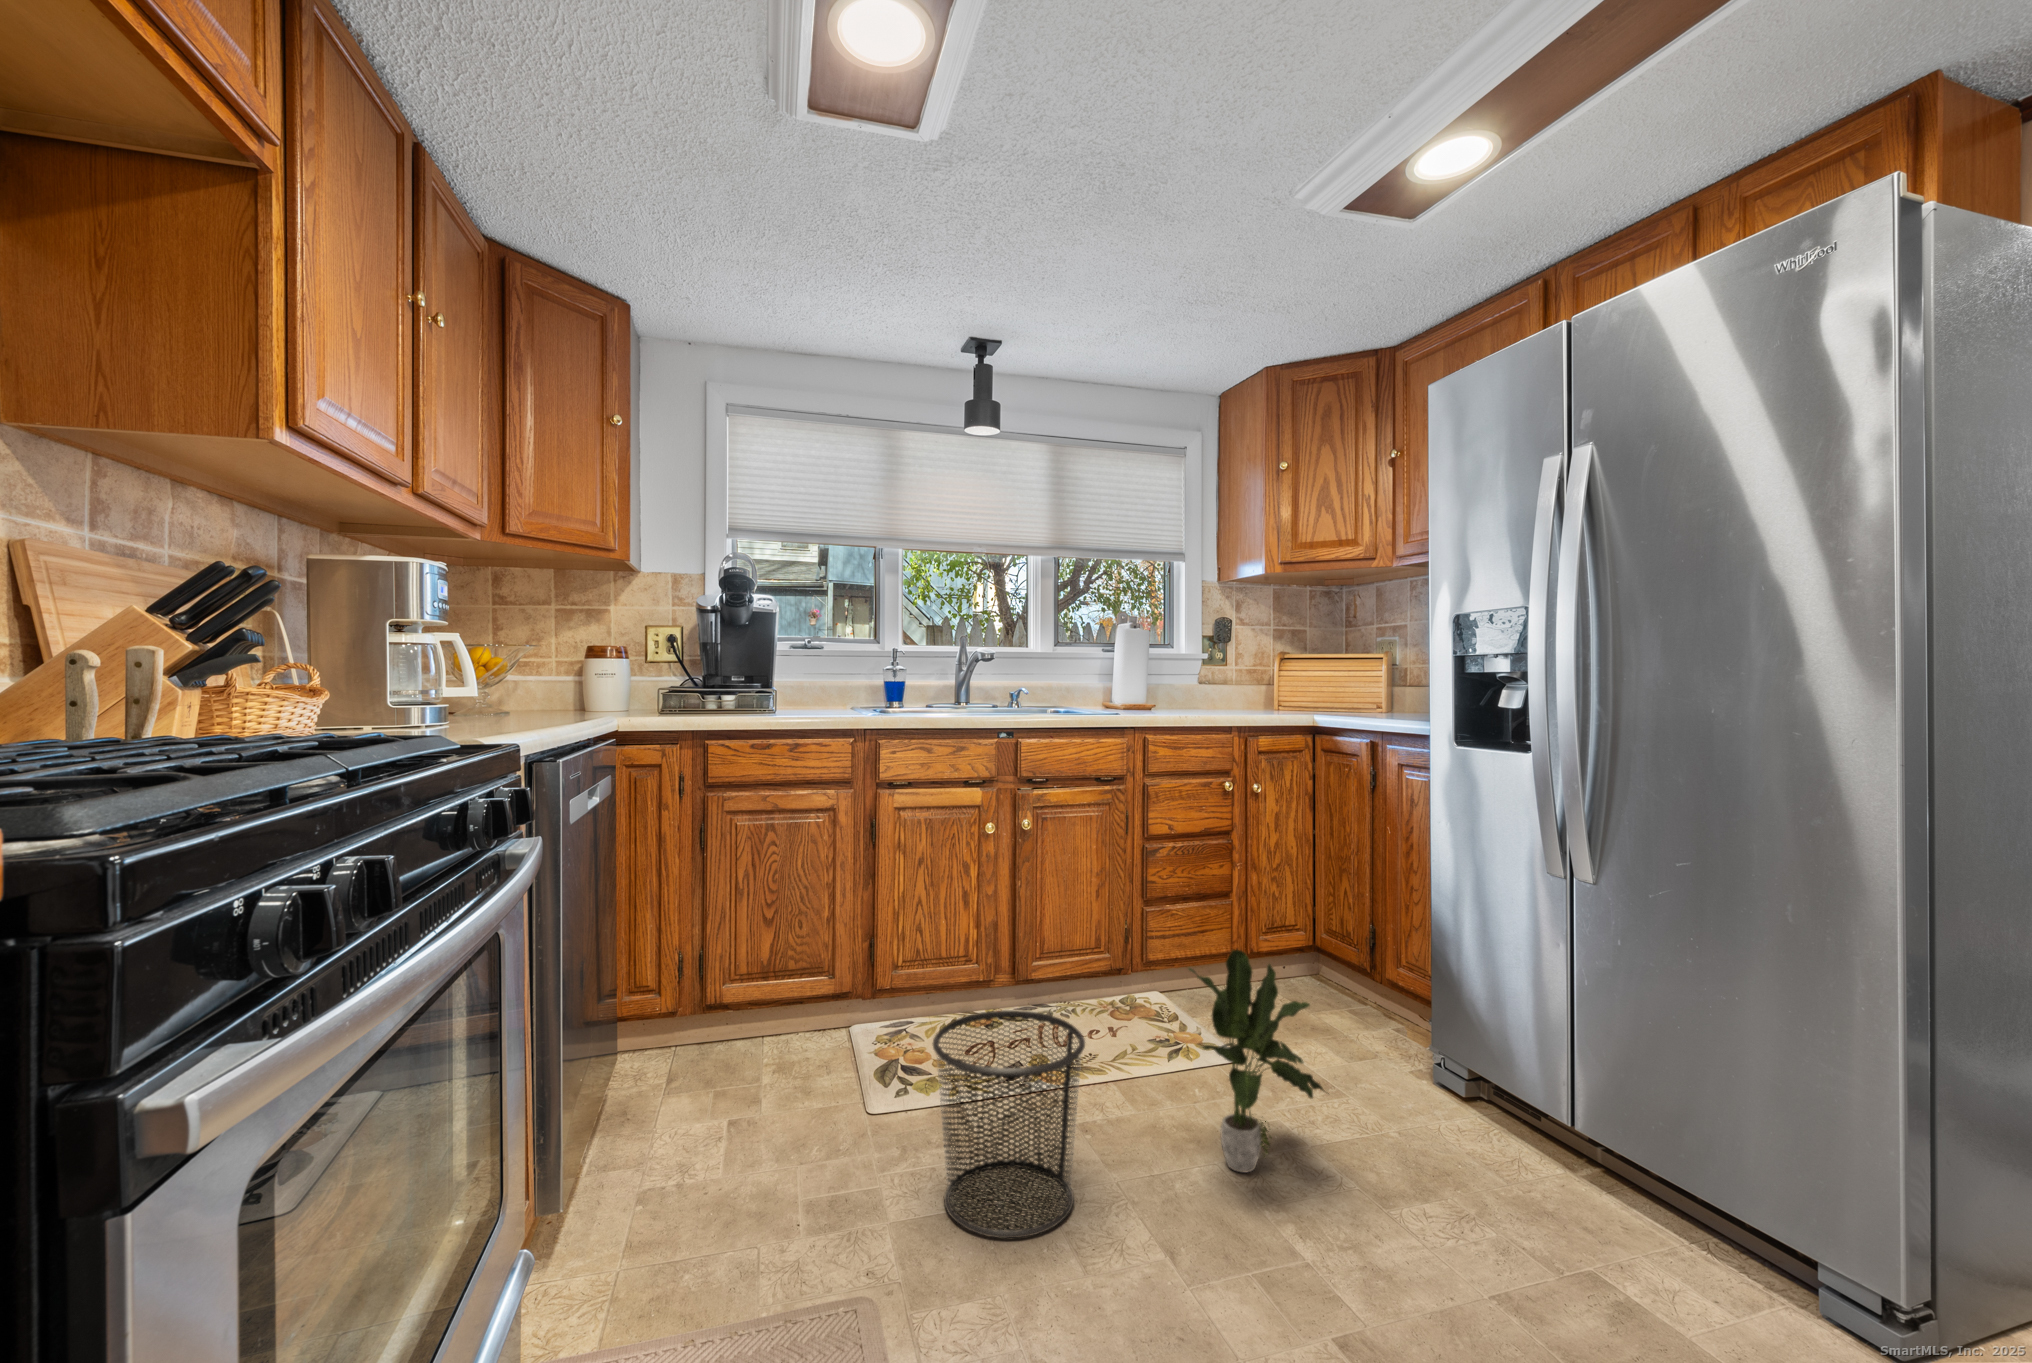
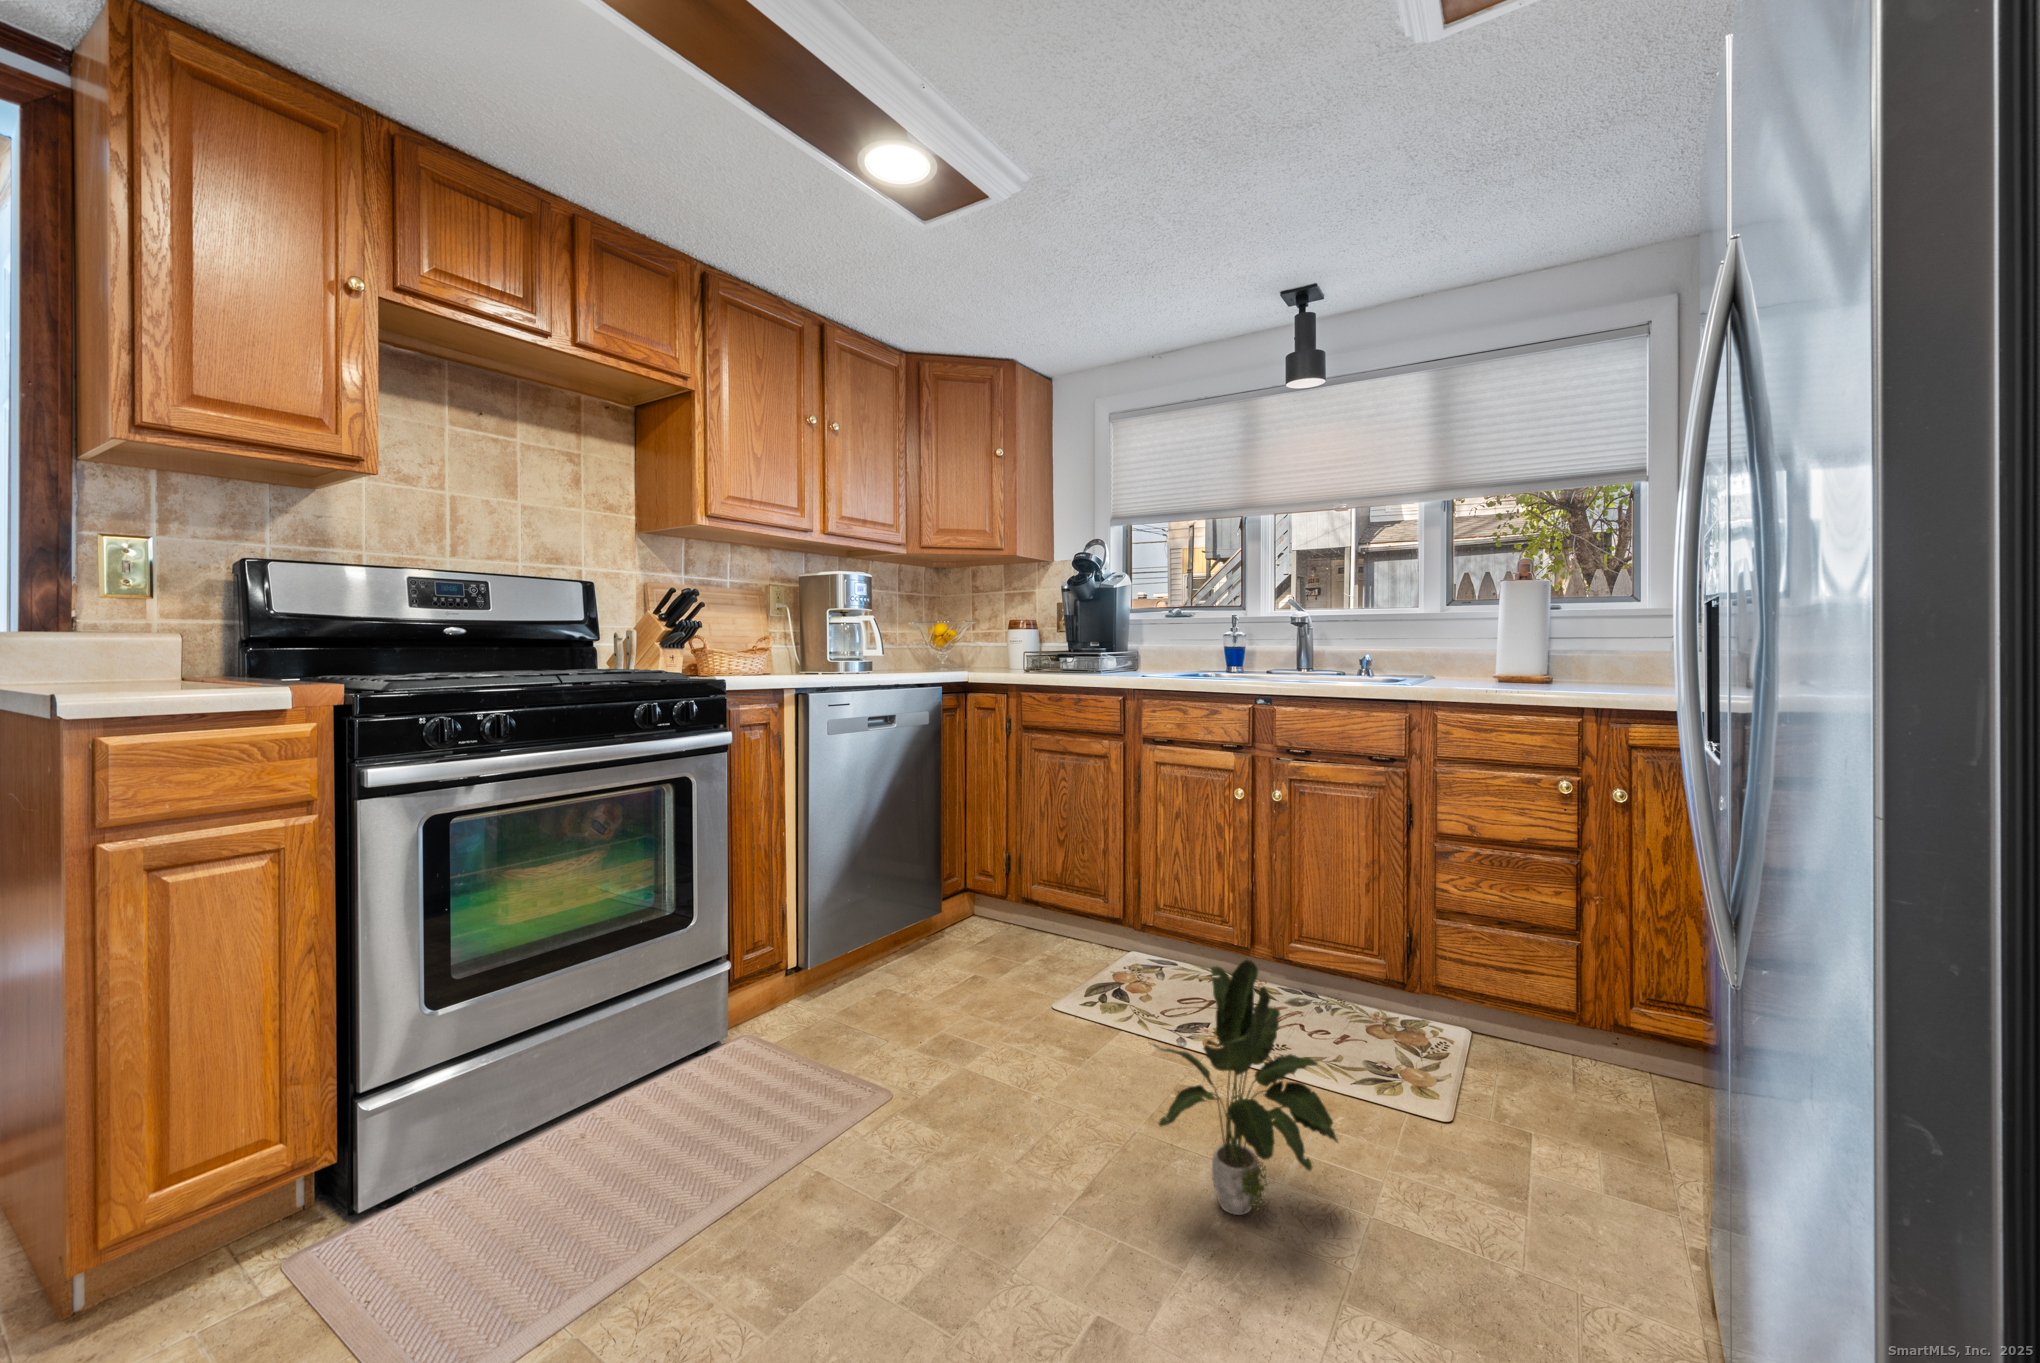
waste bin: present [933,1010,1085,1238] -> none [944,944,1082,1146]

